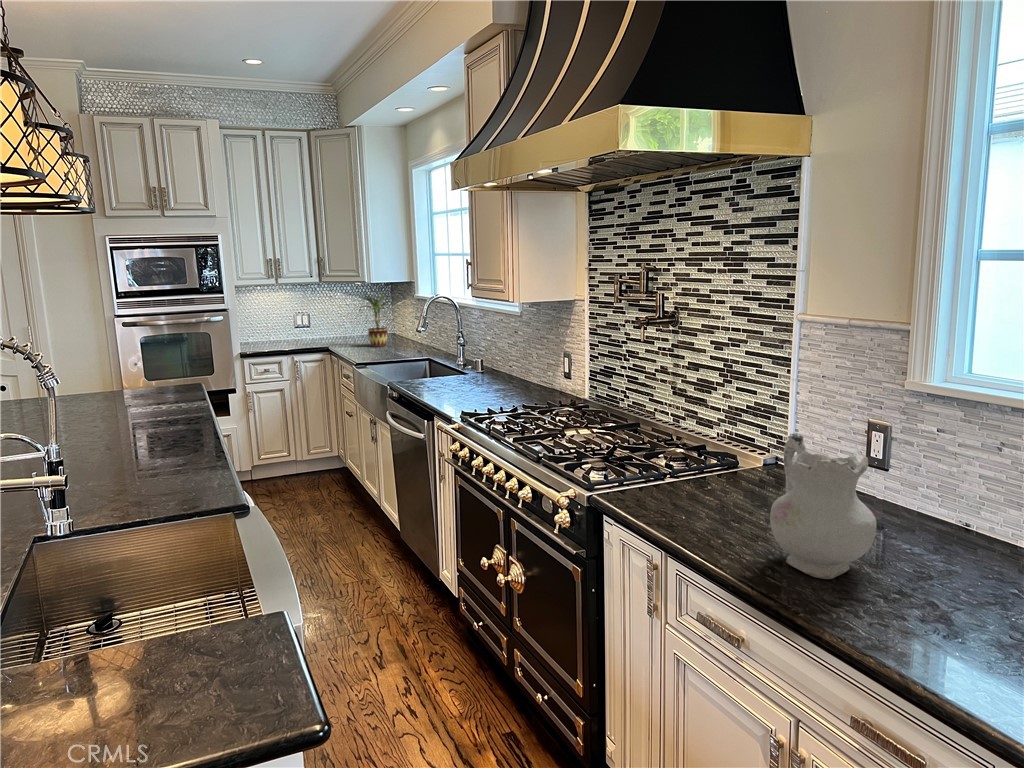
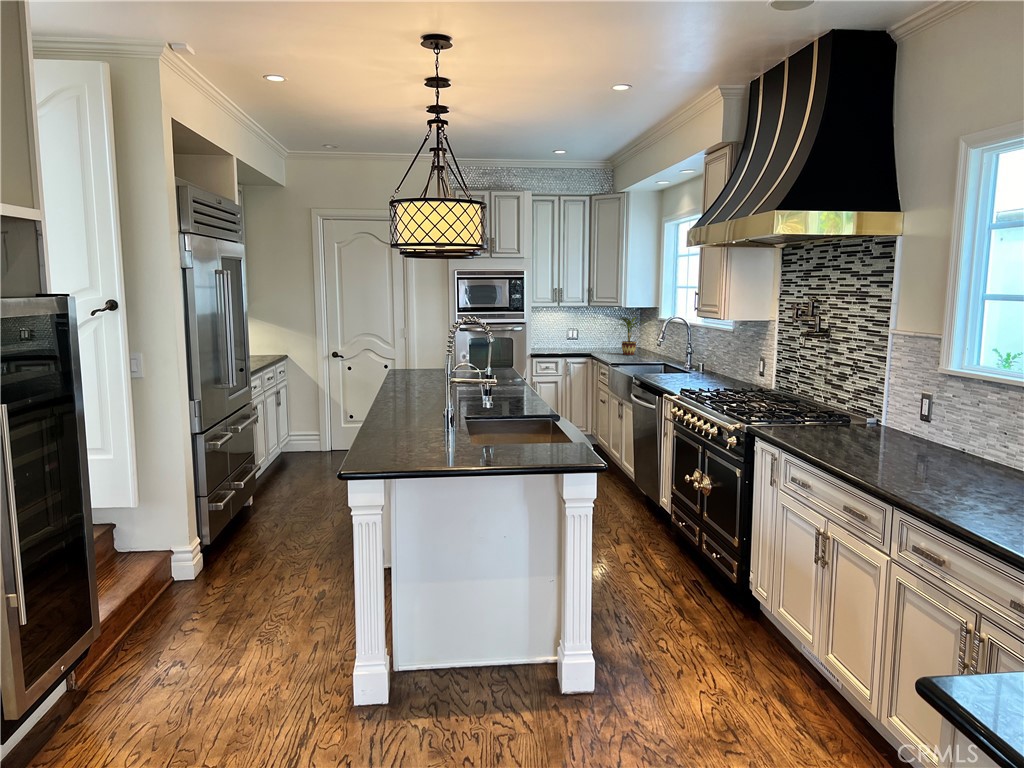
ceramic pitcher: present [770,434,876,579] -> none [831,386,887,457]

